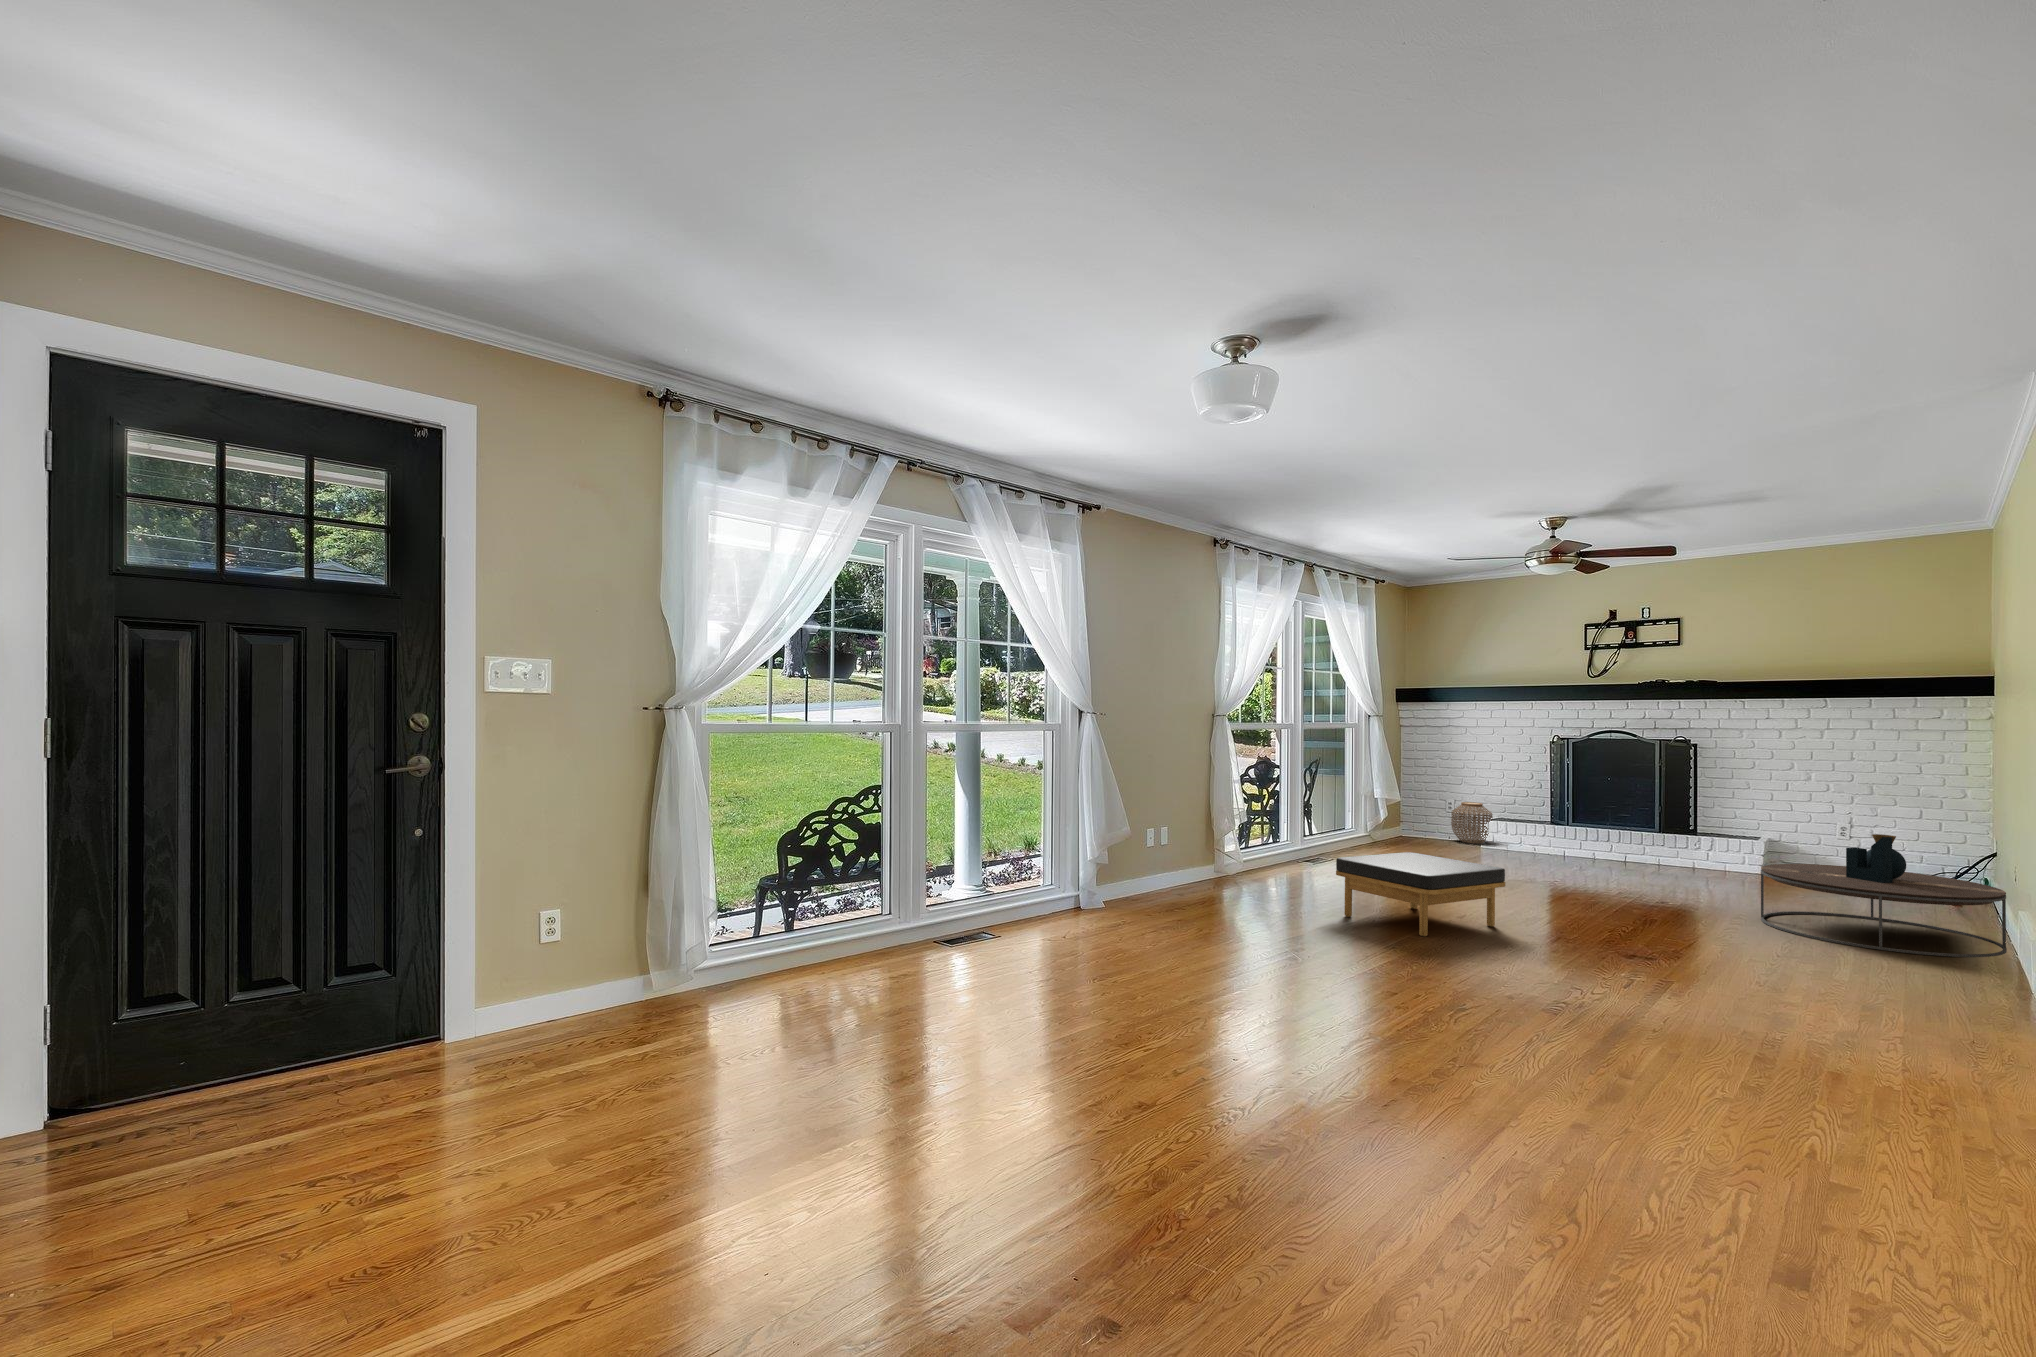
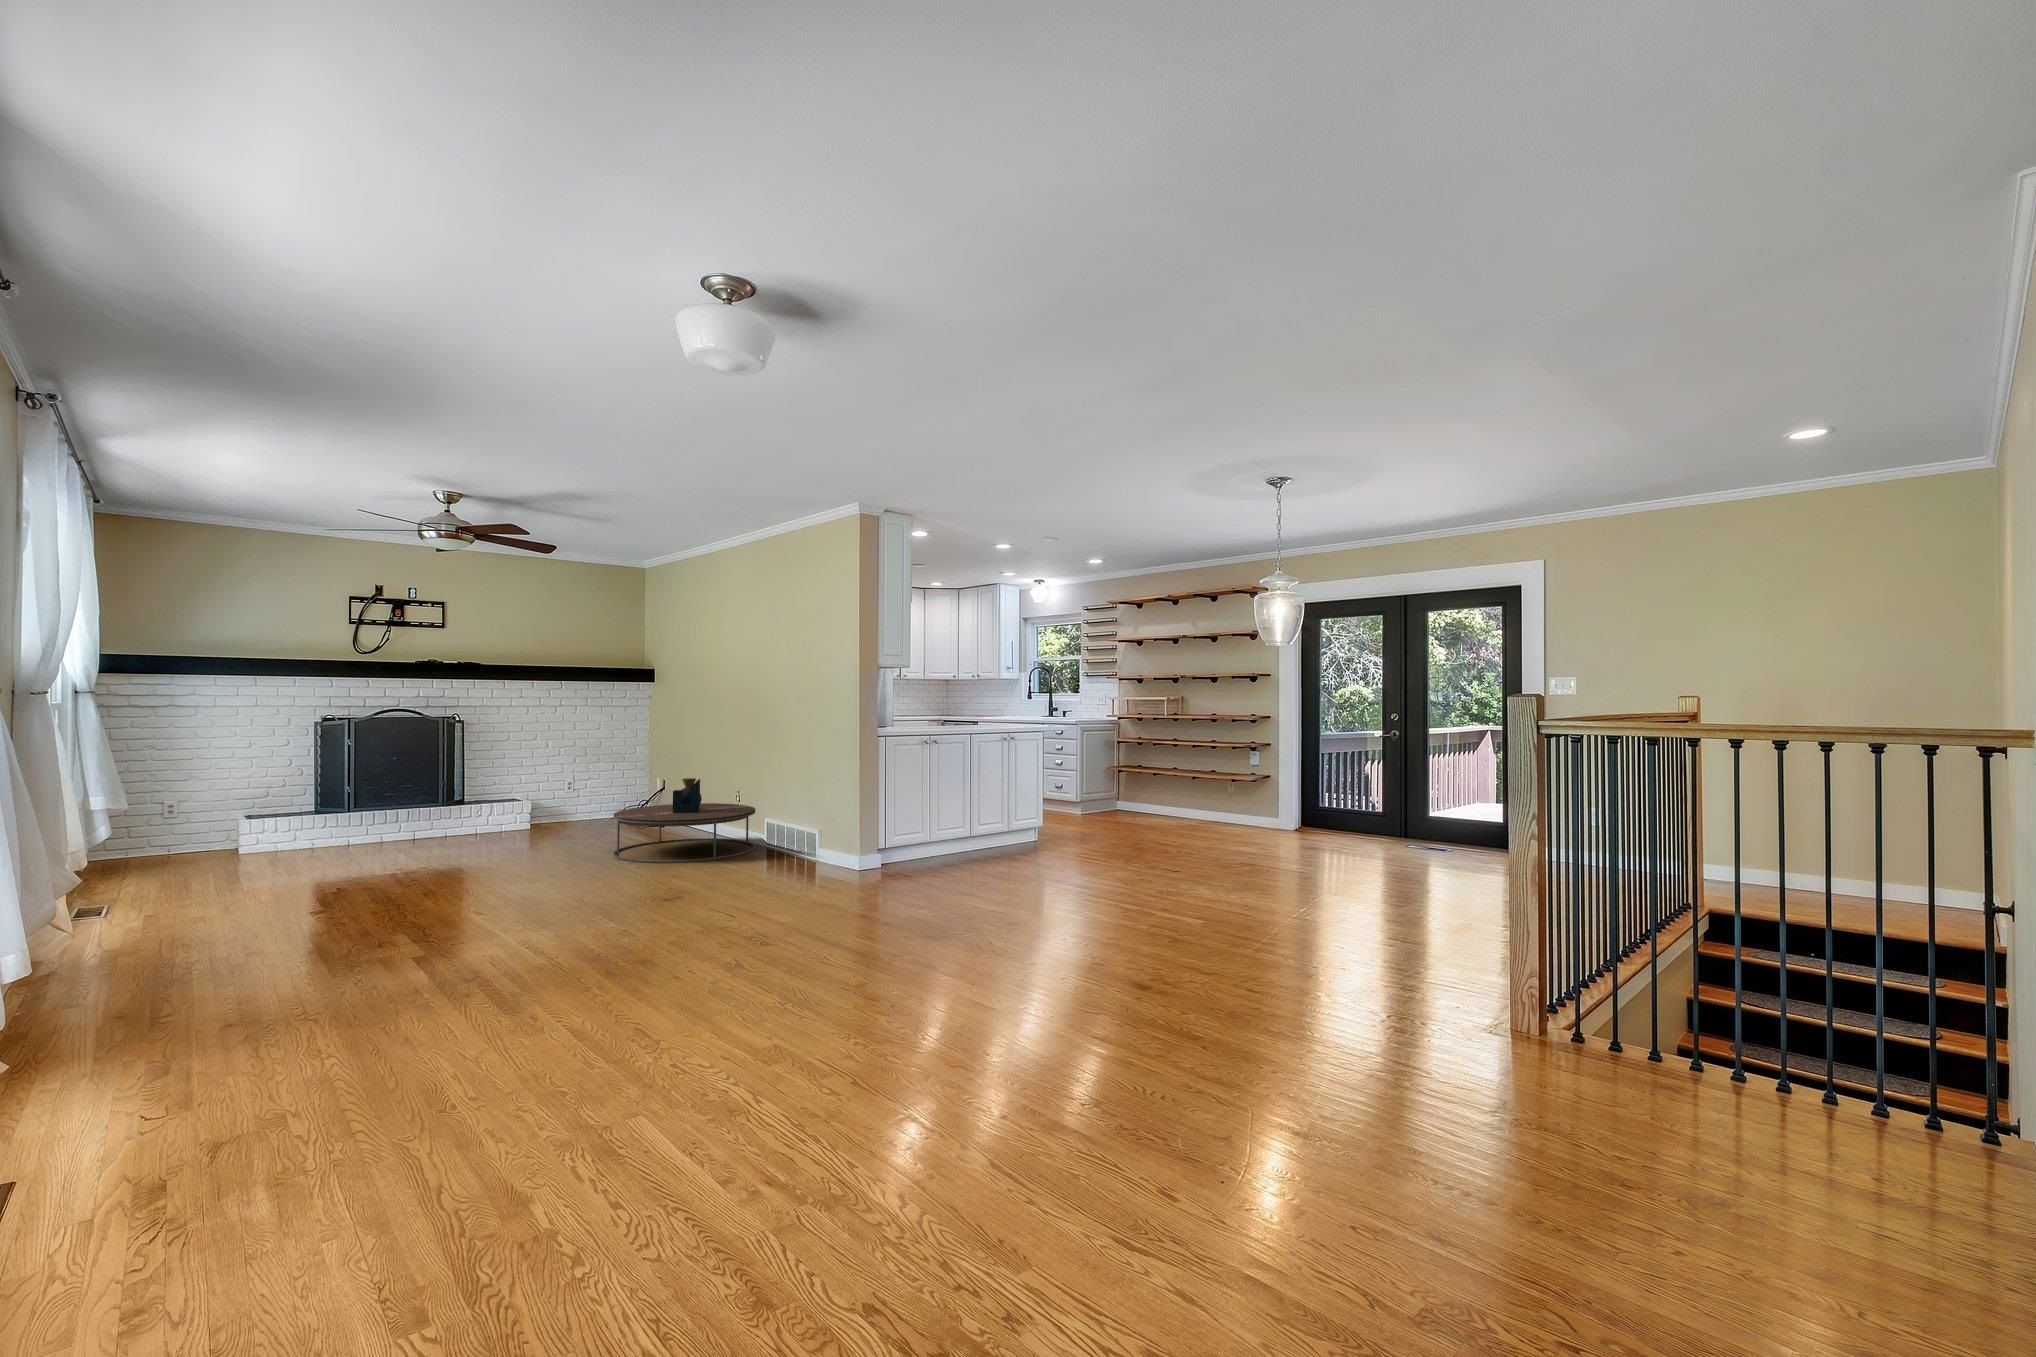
woven basket: present [1451,802,1493,843] -> none [171,804,234,855]
ottoman: present [1336,852,1505,936] -> none [317,857,506,961]

